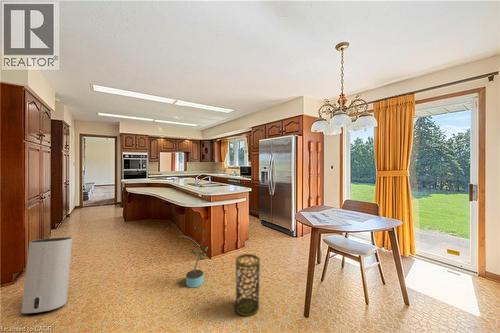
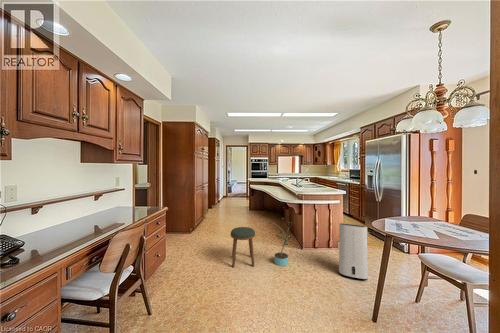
air purifier: present [21,237,73,313] -> present [339,223,368,279]
stool: none [120,249,161,315] -> present [231,227,255,267]
trash can: present [236,254,260,316] -> none [306,247,328,301]

